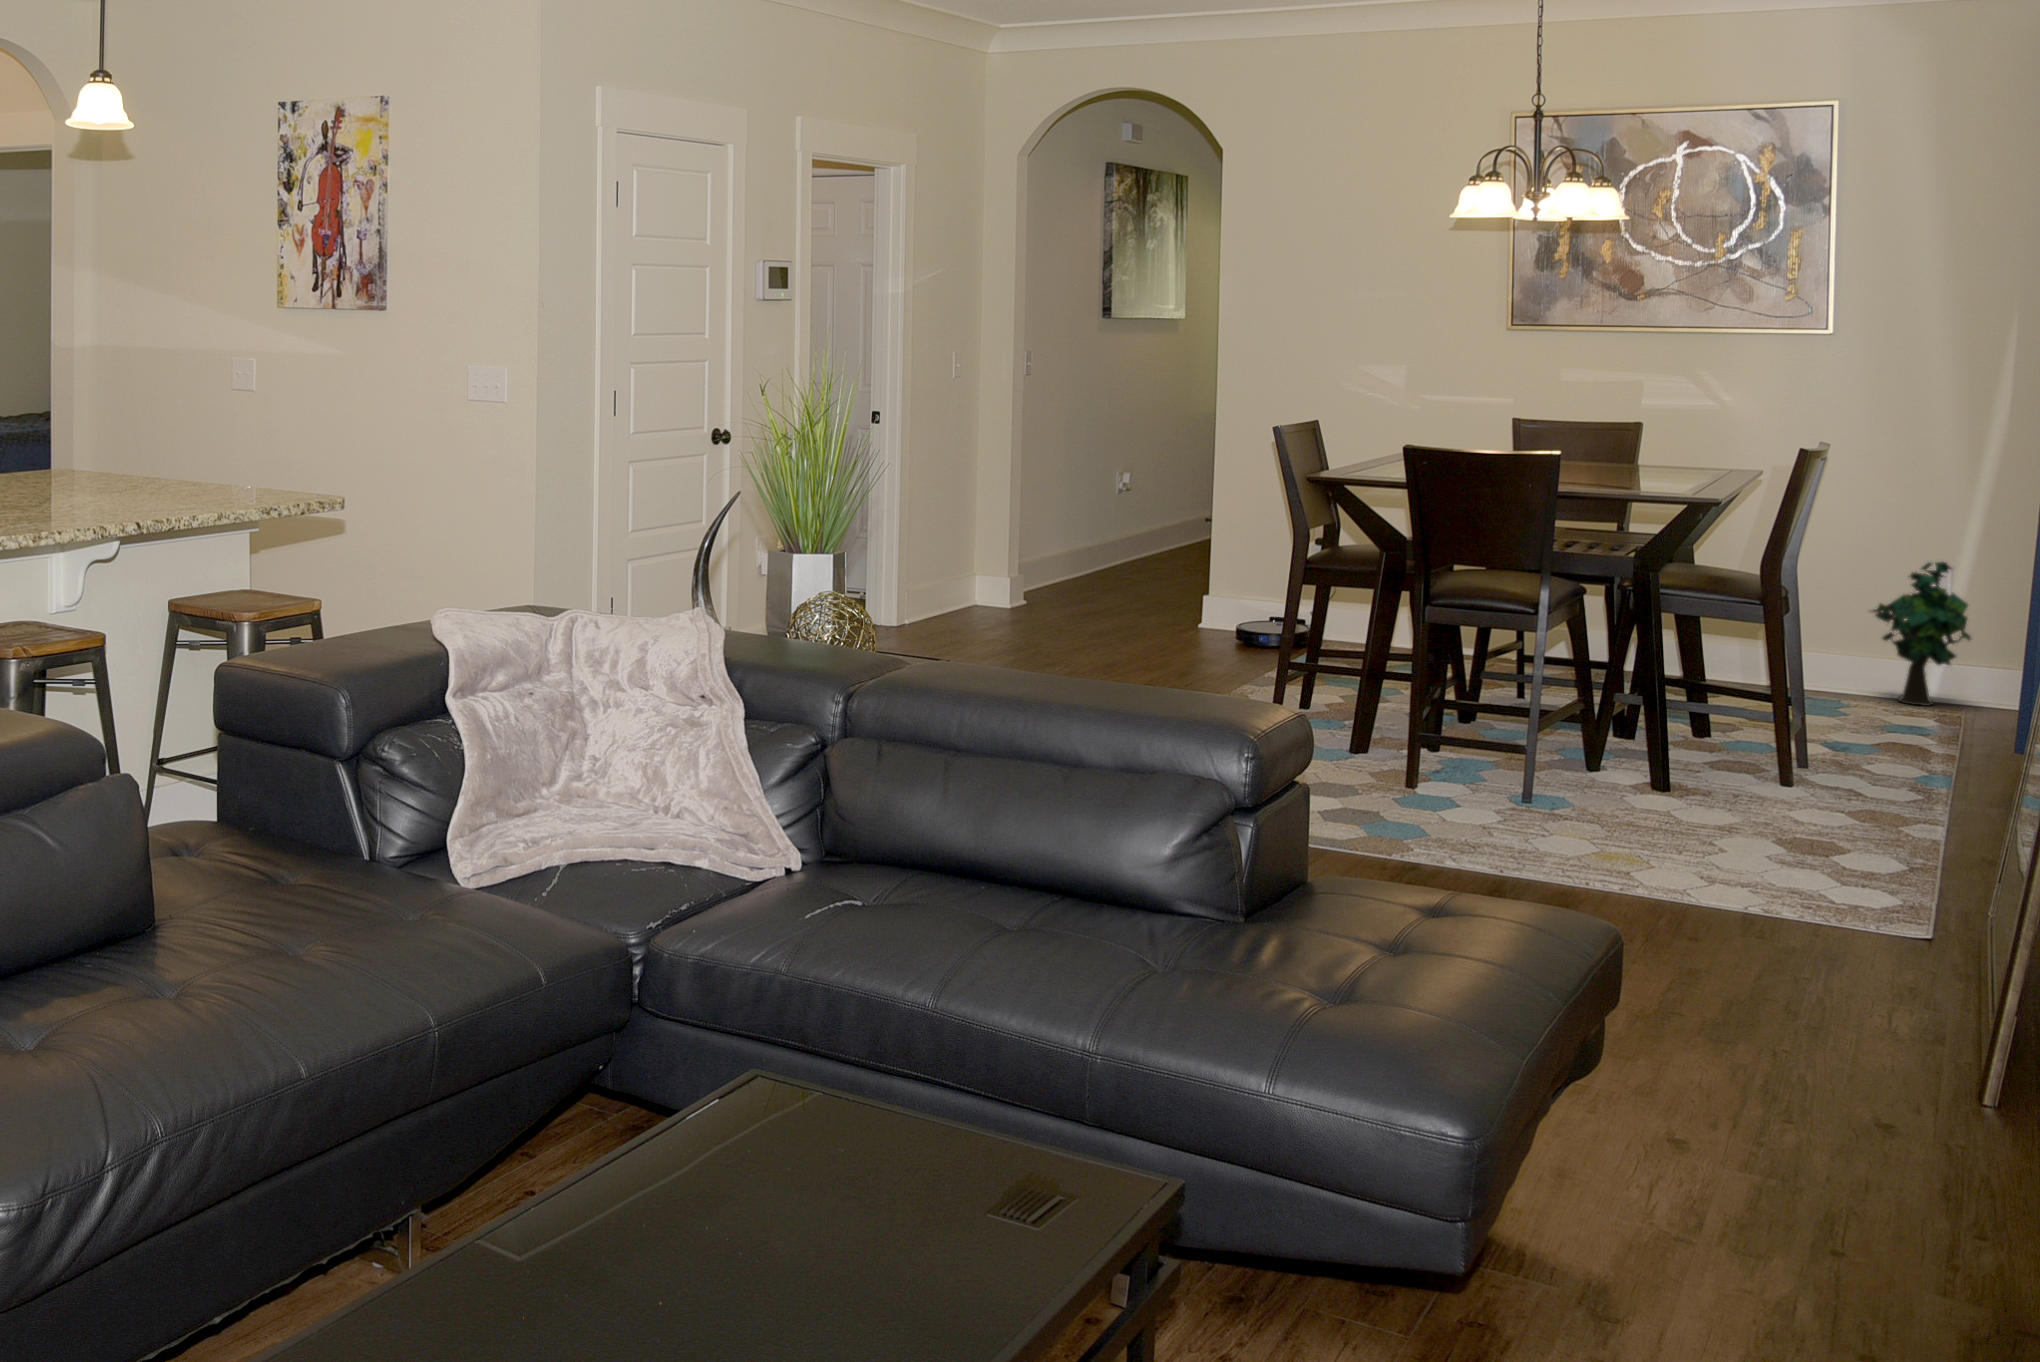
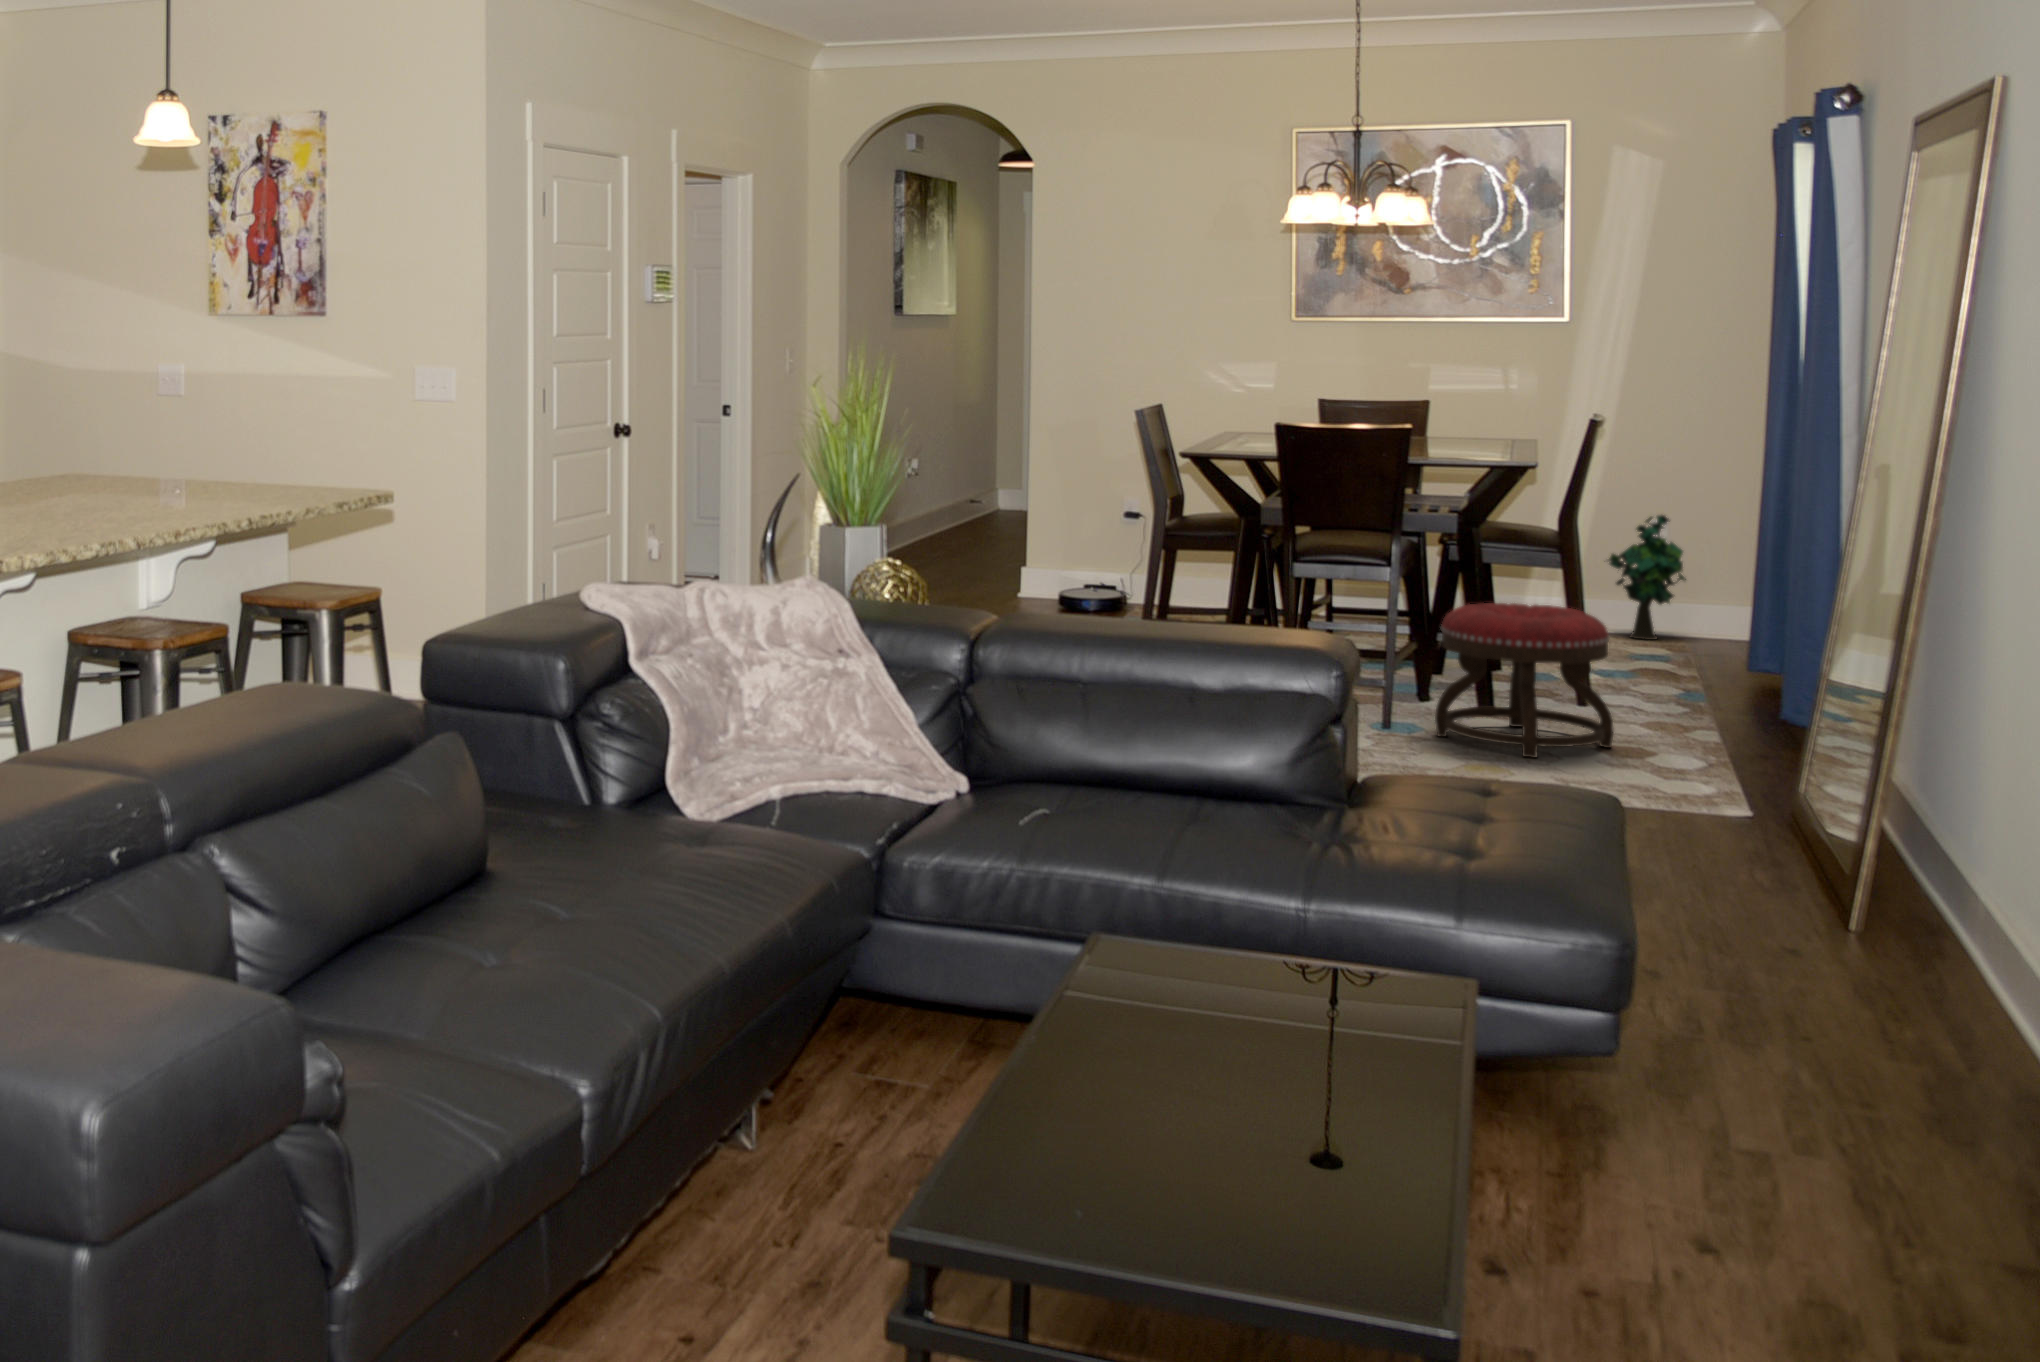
ottoman: none [1586,662,1806,849] -> present [1435,603,1613,758]

